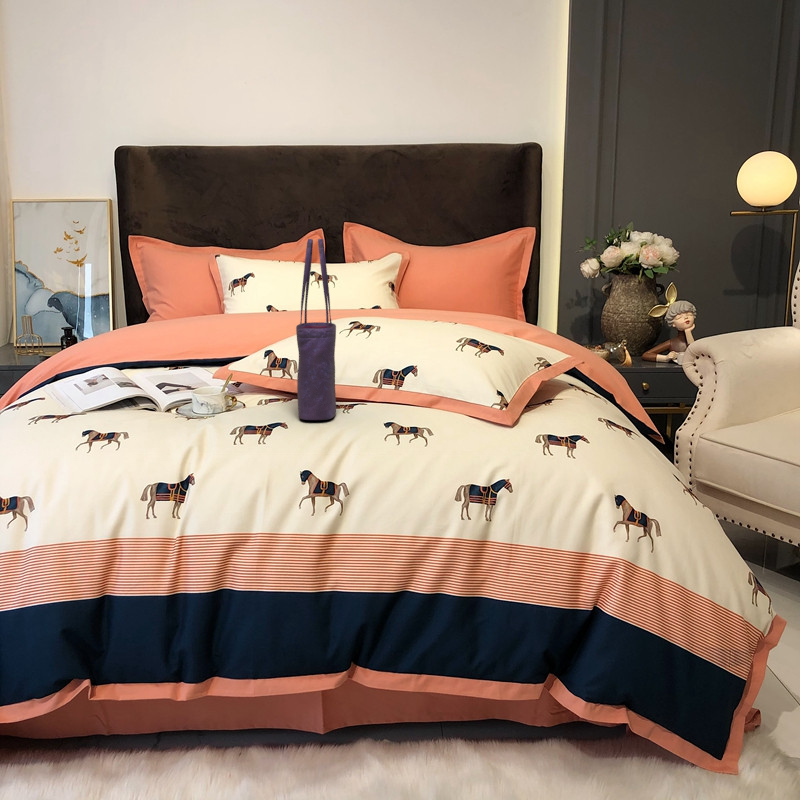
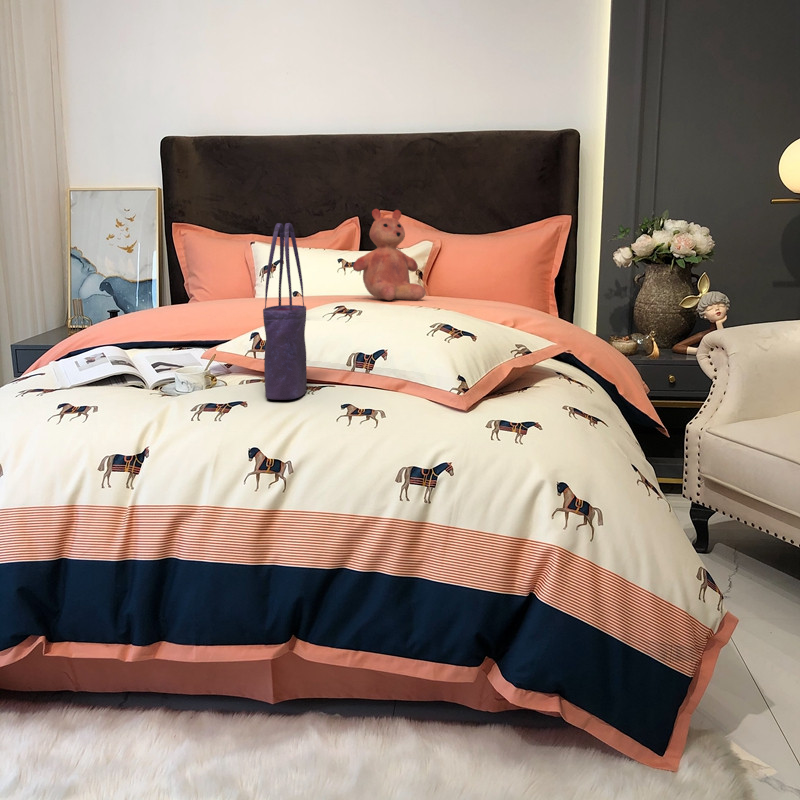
teddy bear: none [341,221,415,314] -> present [353,209,425,300]

